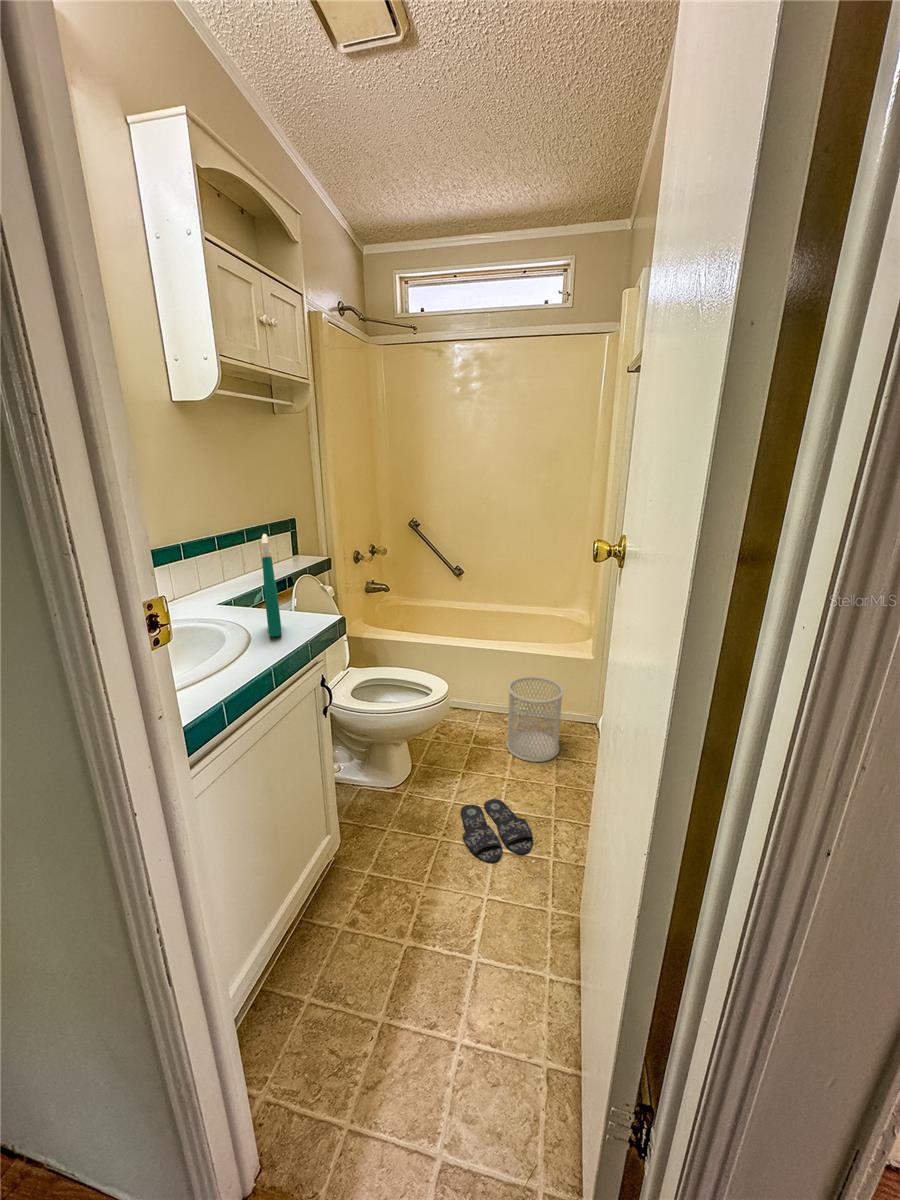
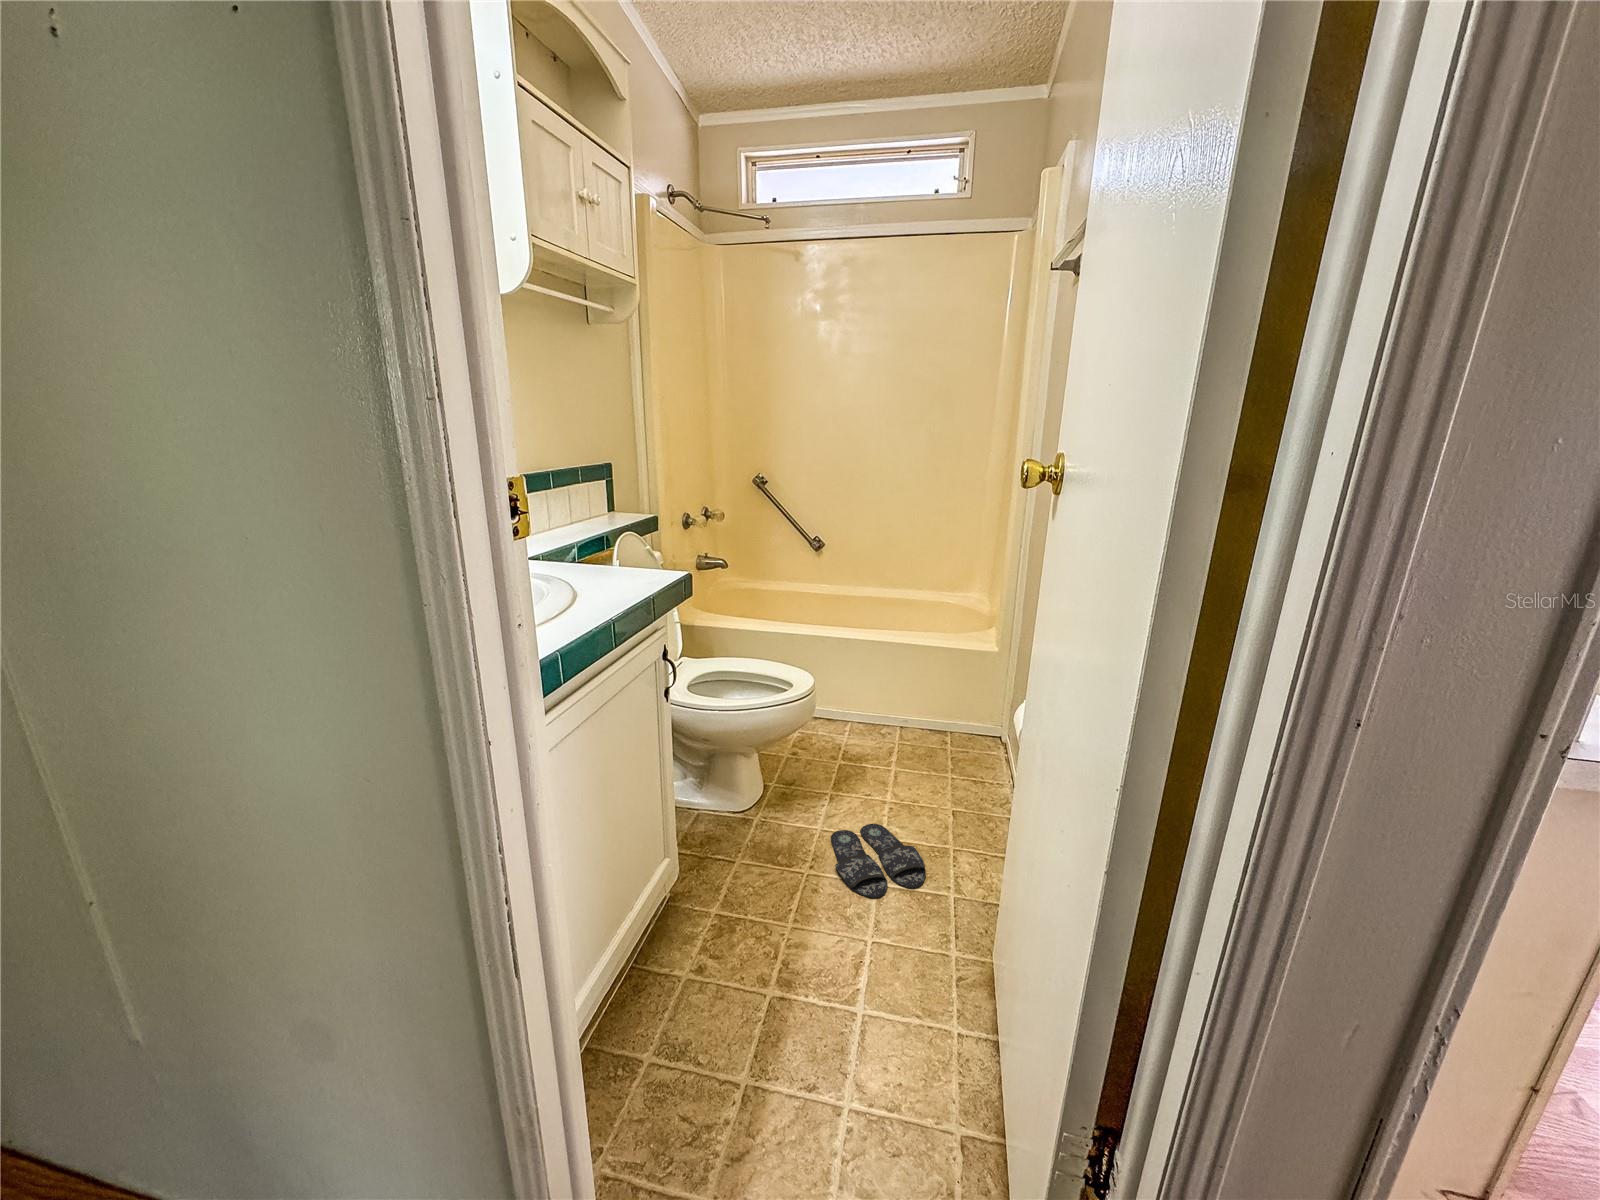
spray bottle: present [262,534,282,637] -> none [594,459,618,591]
wastebasket: present [506,676,564,762] -> none [884,672,960,780]

